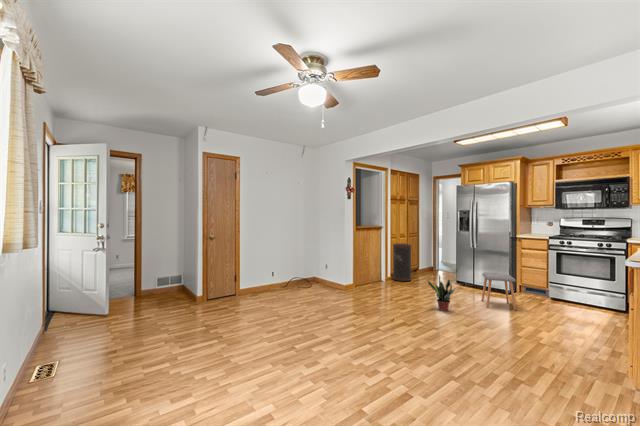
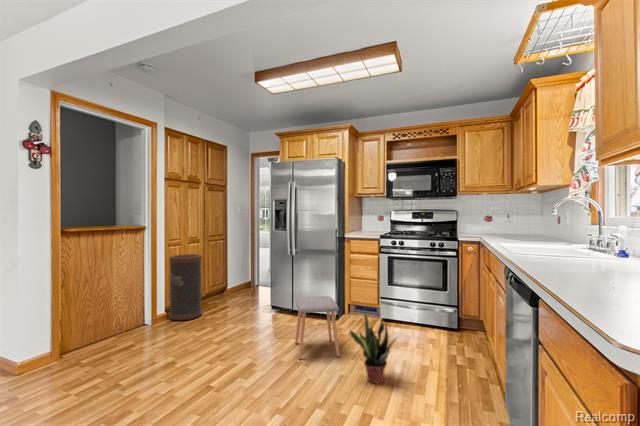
potted plant: present [428,275,456,311] -> present [350,315,397,383]

